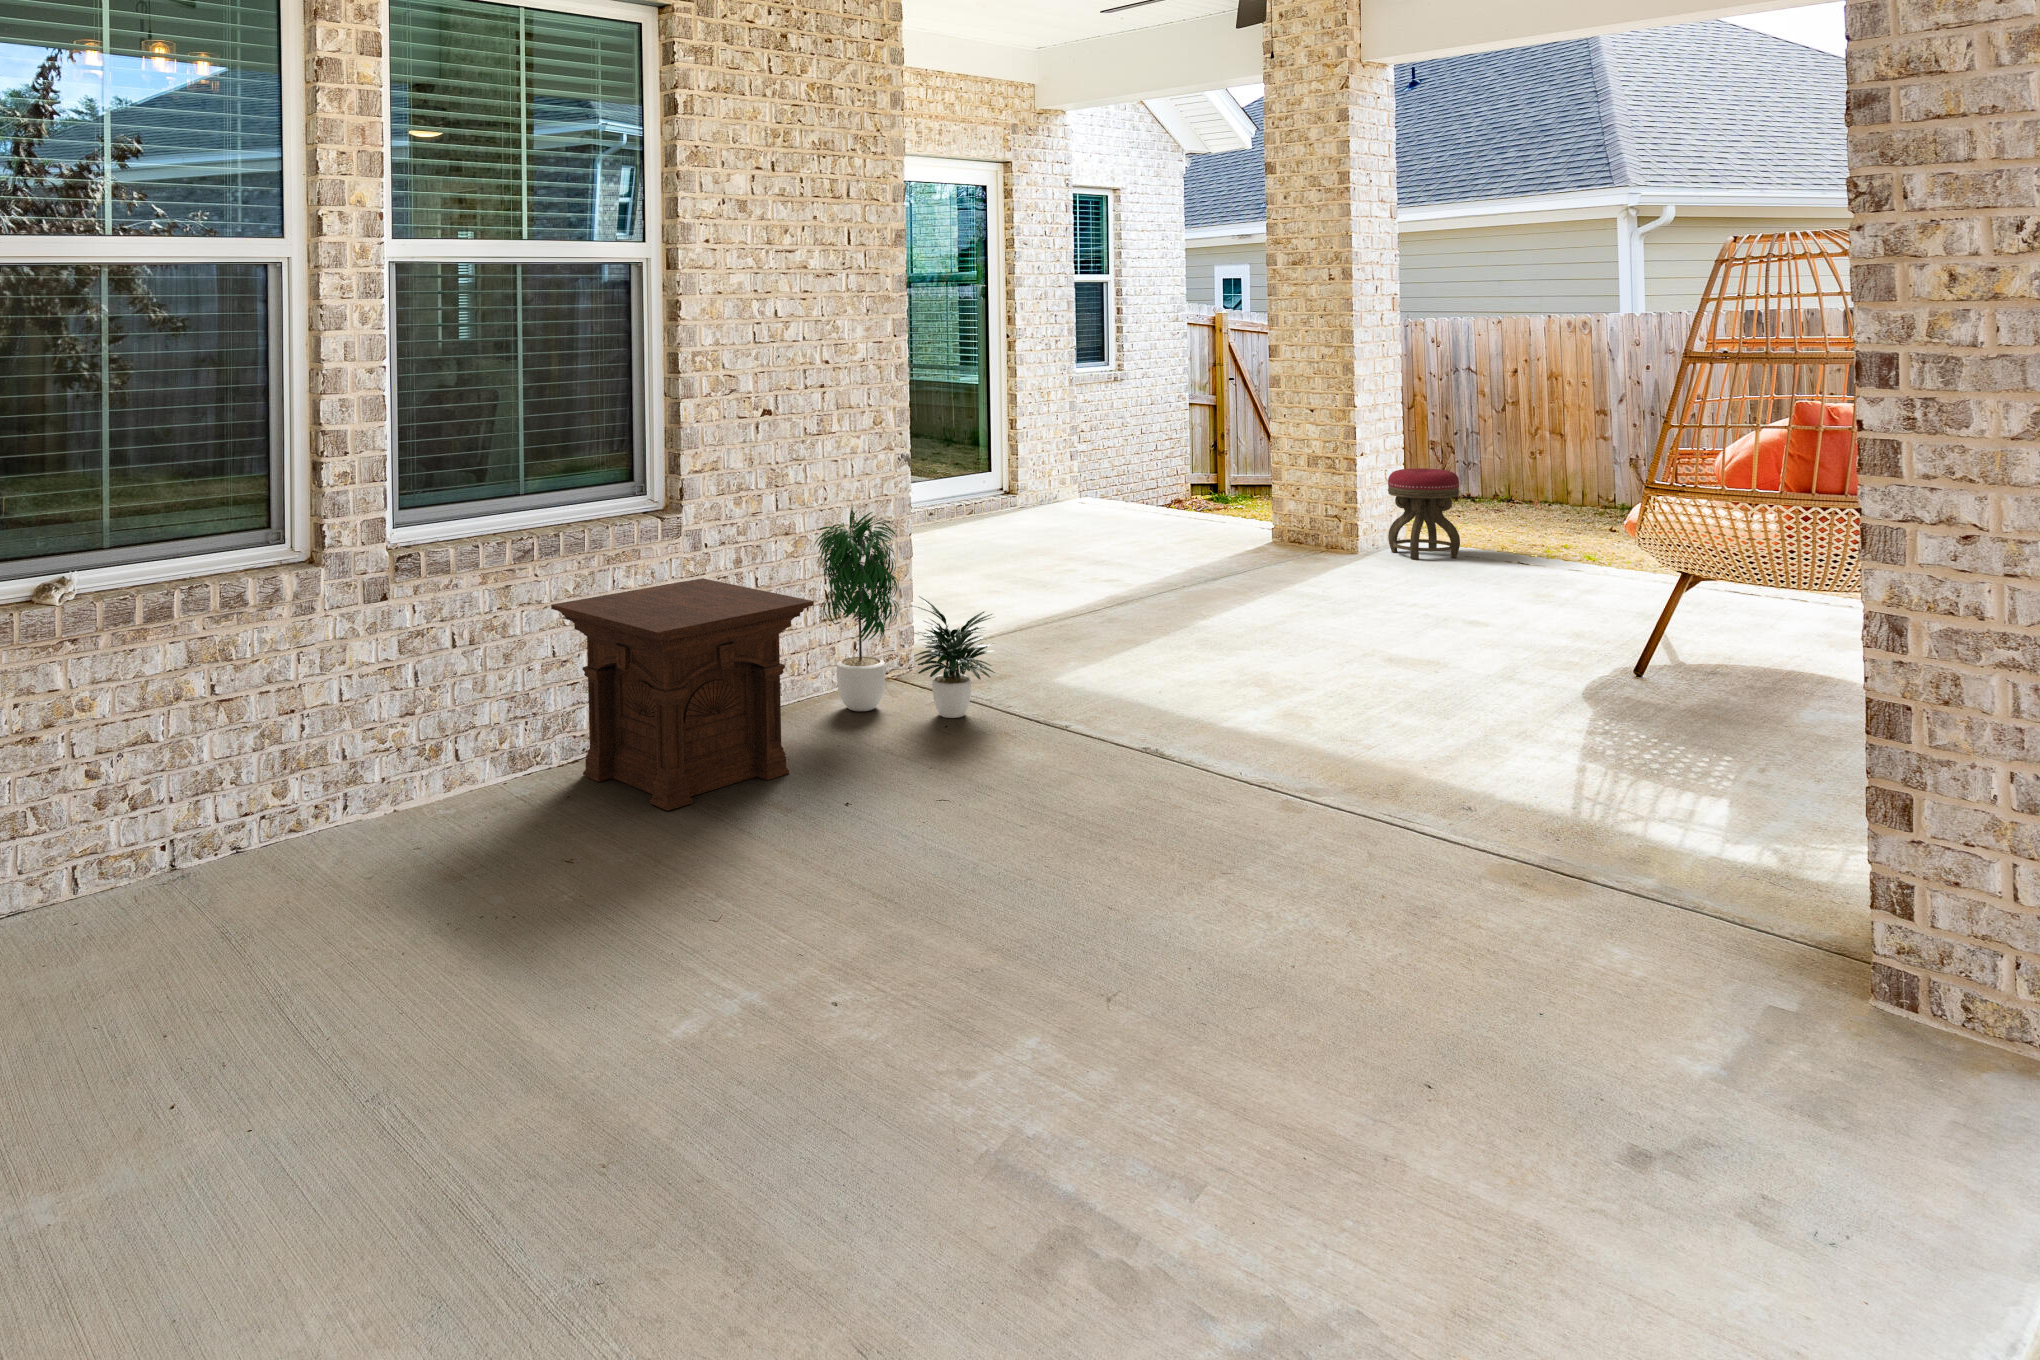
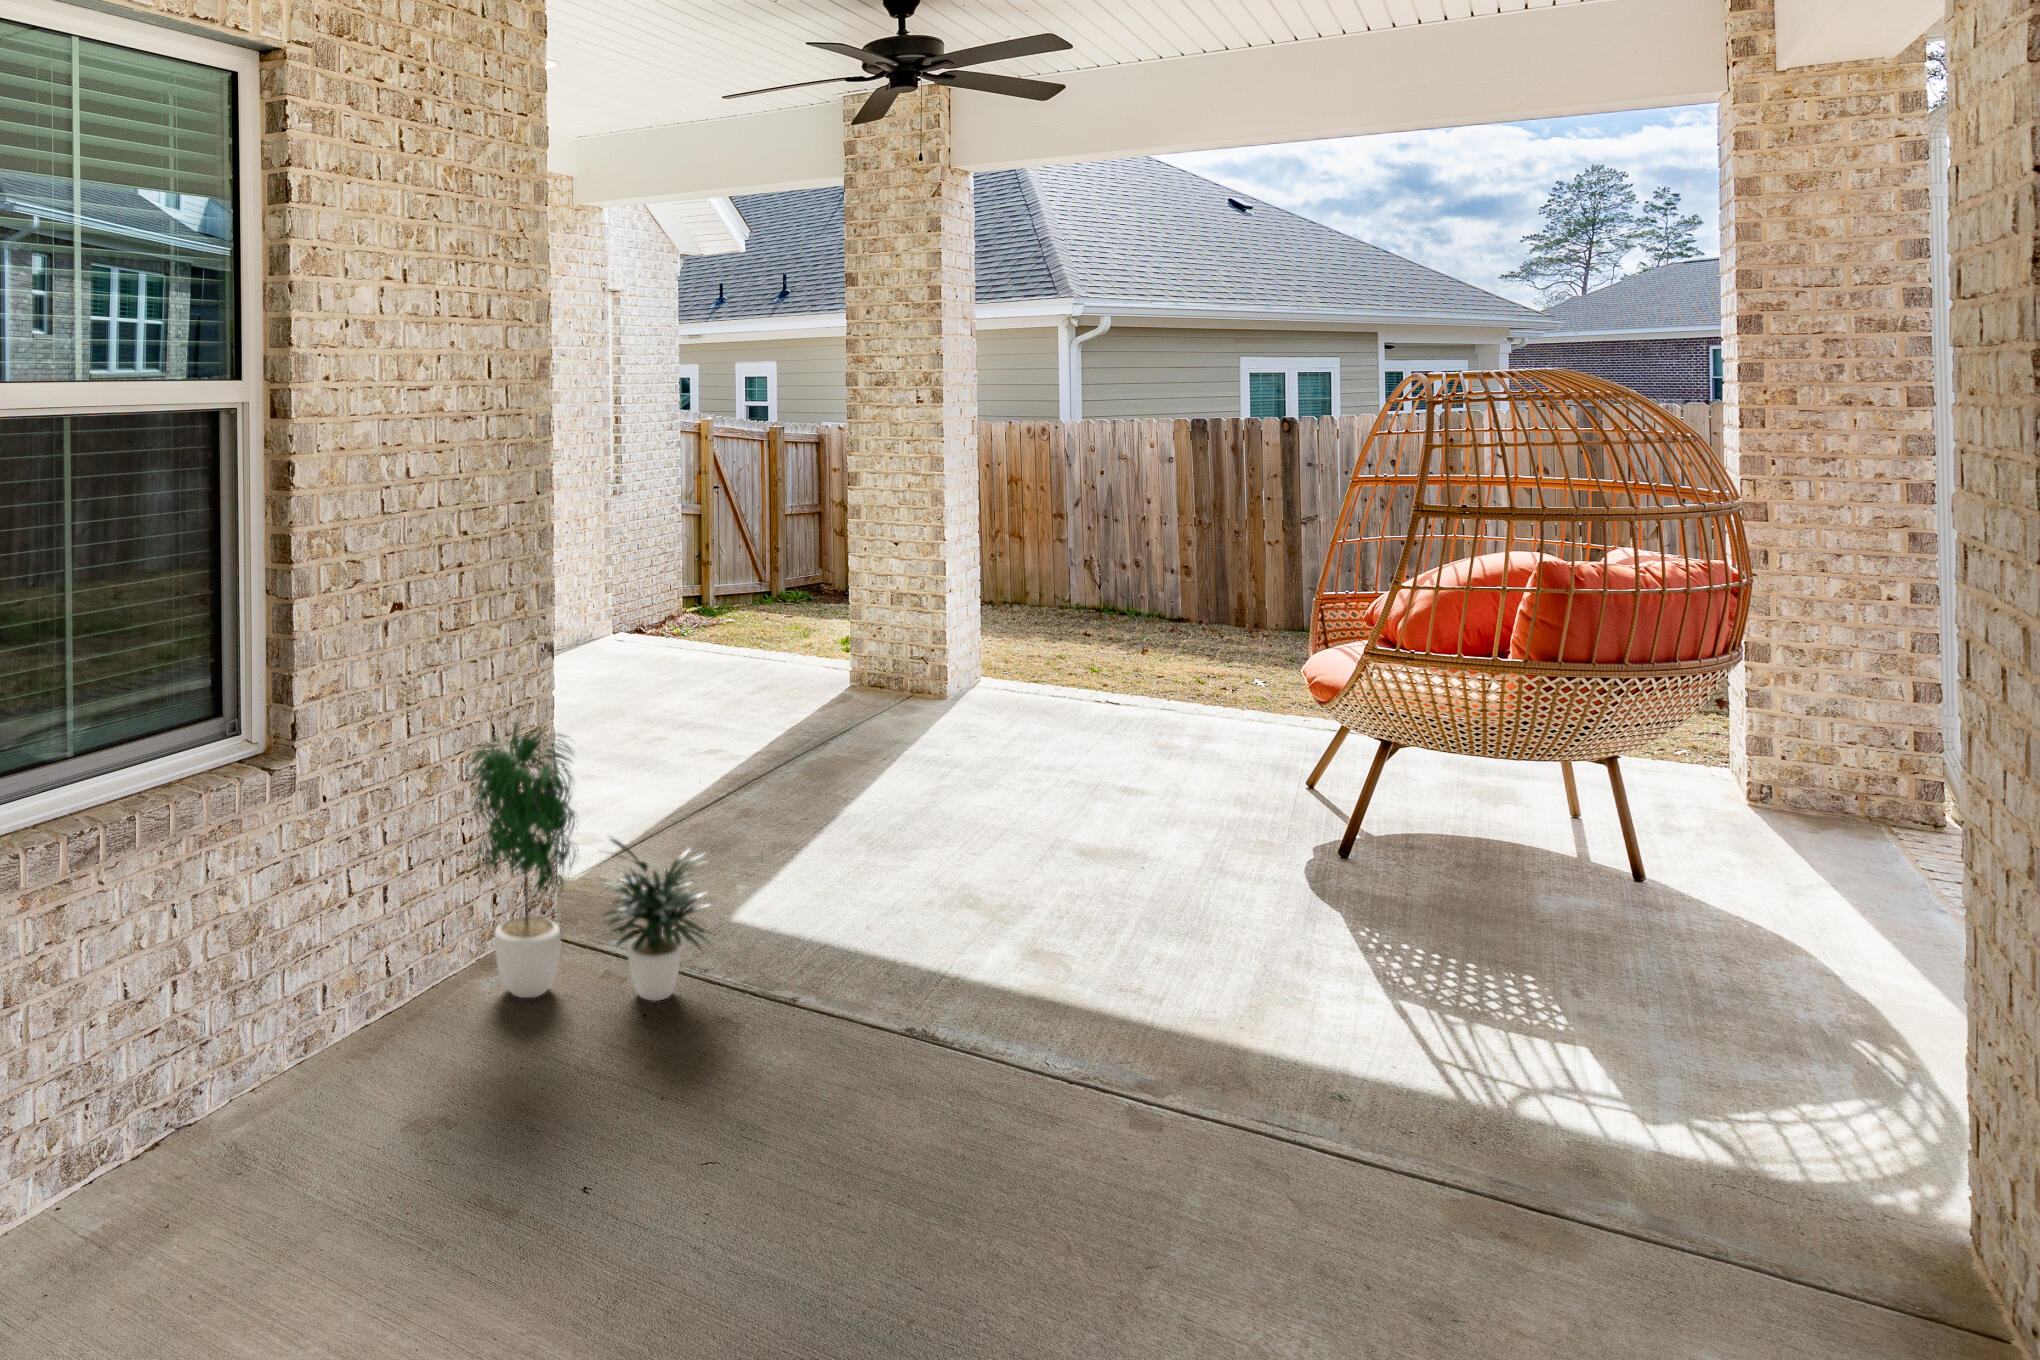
stool: present [1388,468,1460,559] -> none [1003,583,1082,688]
side table: present [551,578,814,811] -> none [125,843,519,1253]

